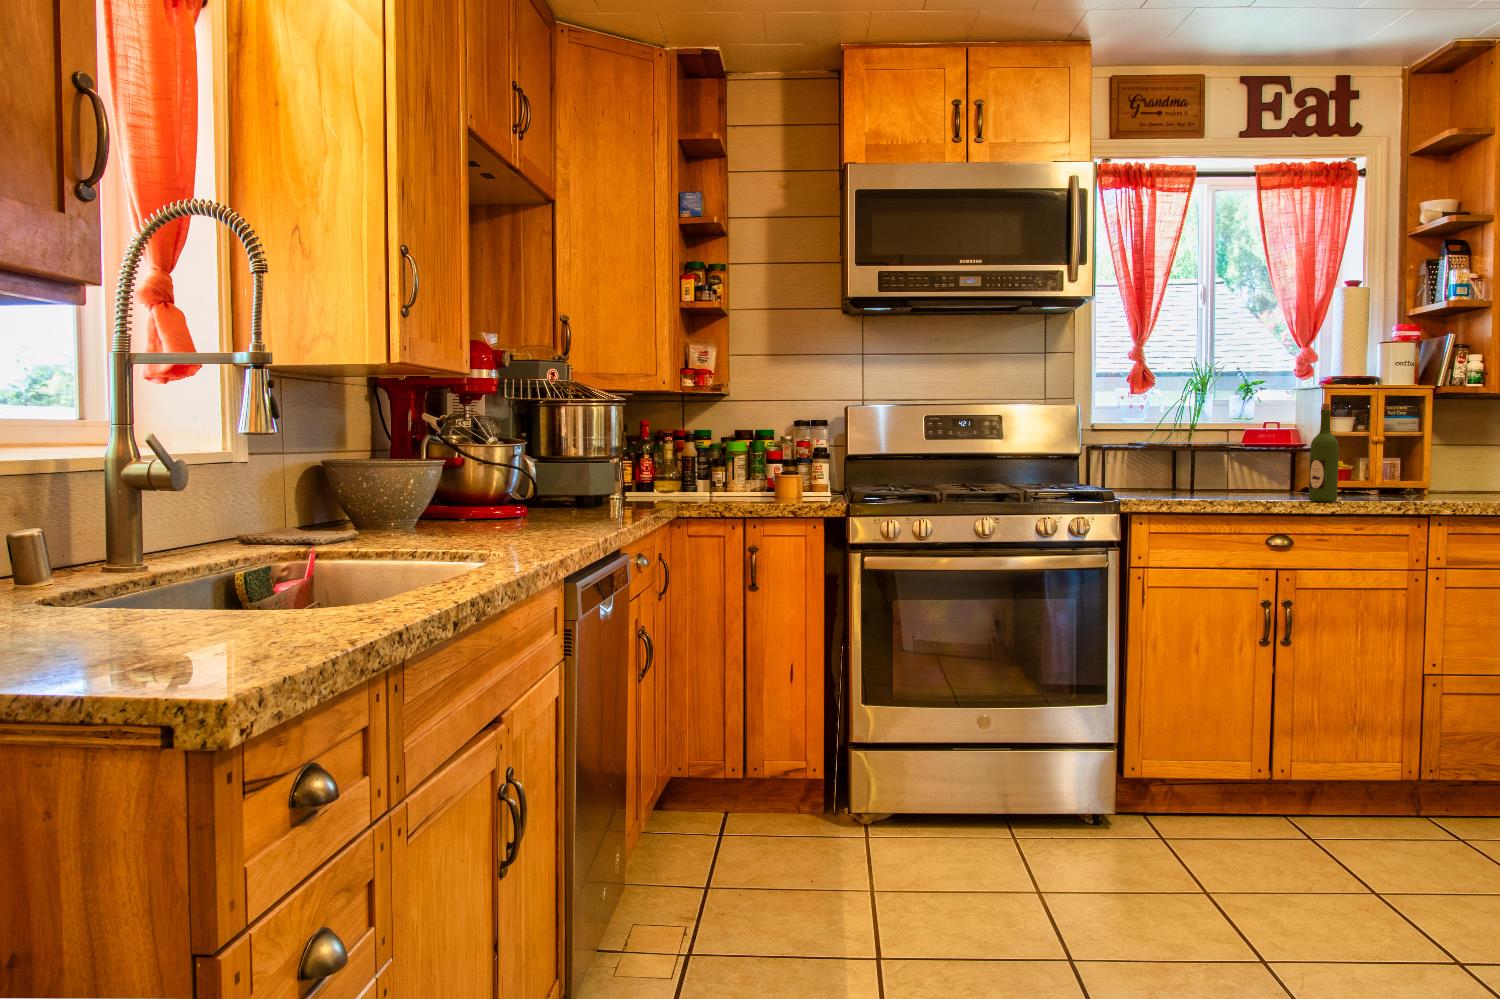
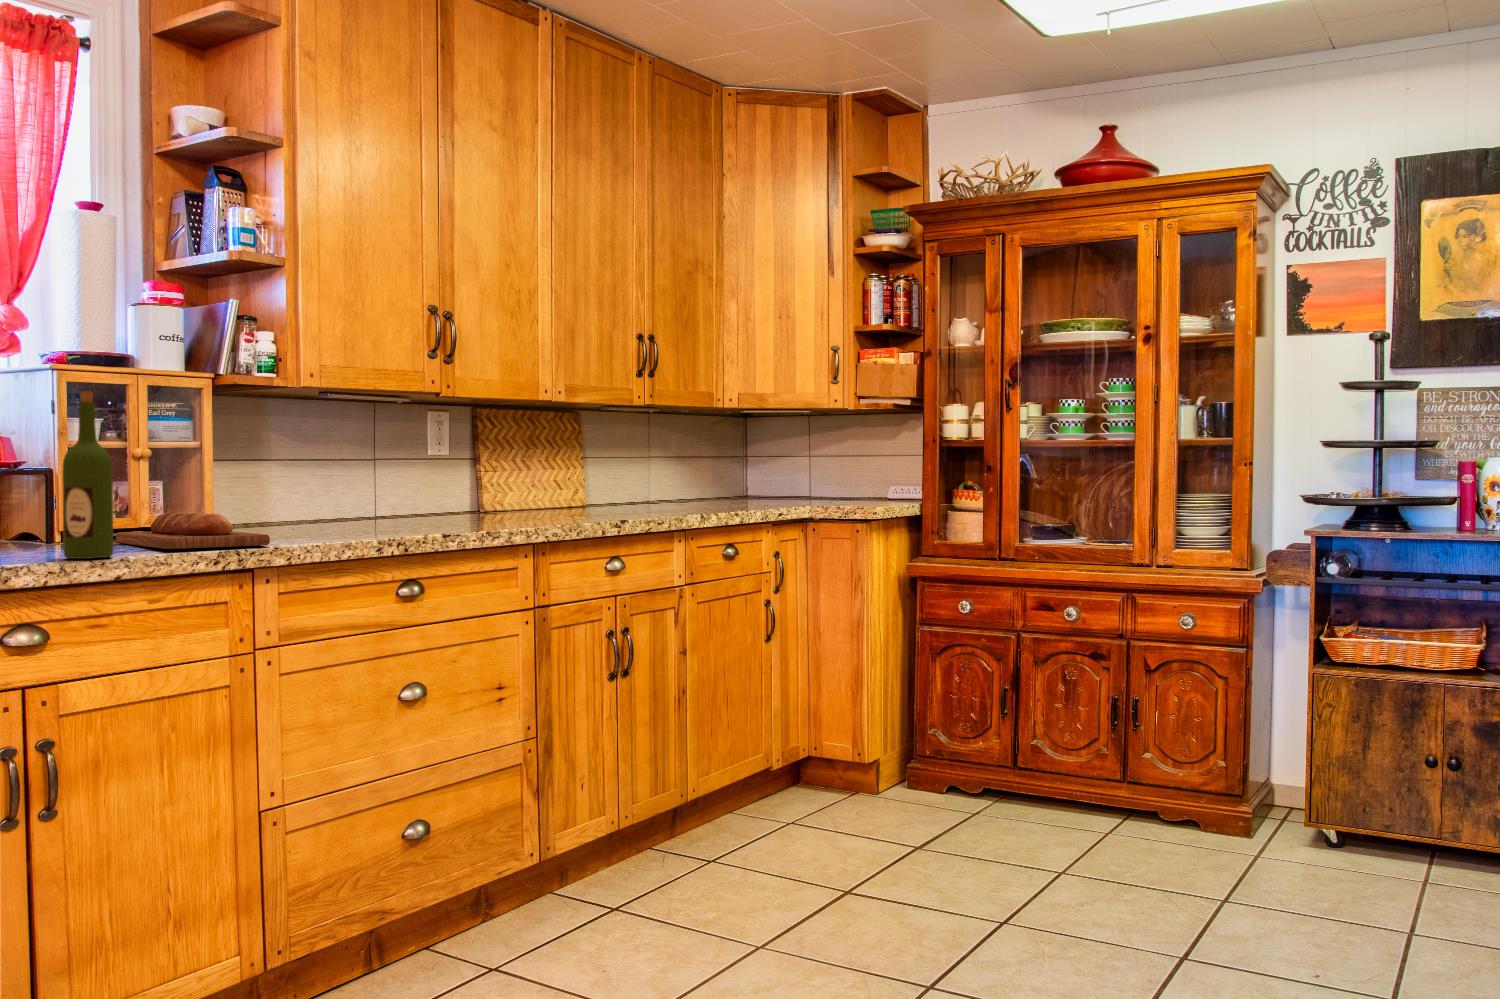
bread loaf: none [1357,479,1445,501] -> present [116,512,270,549]

